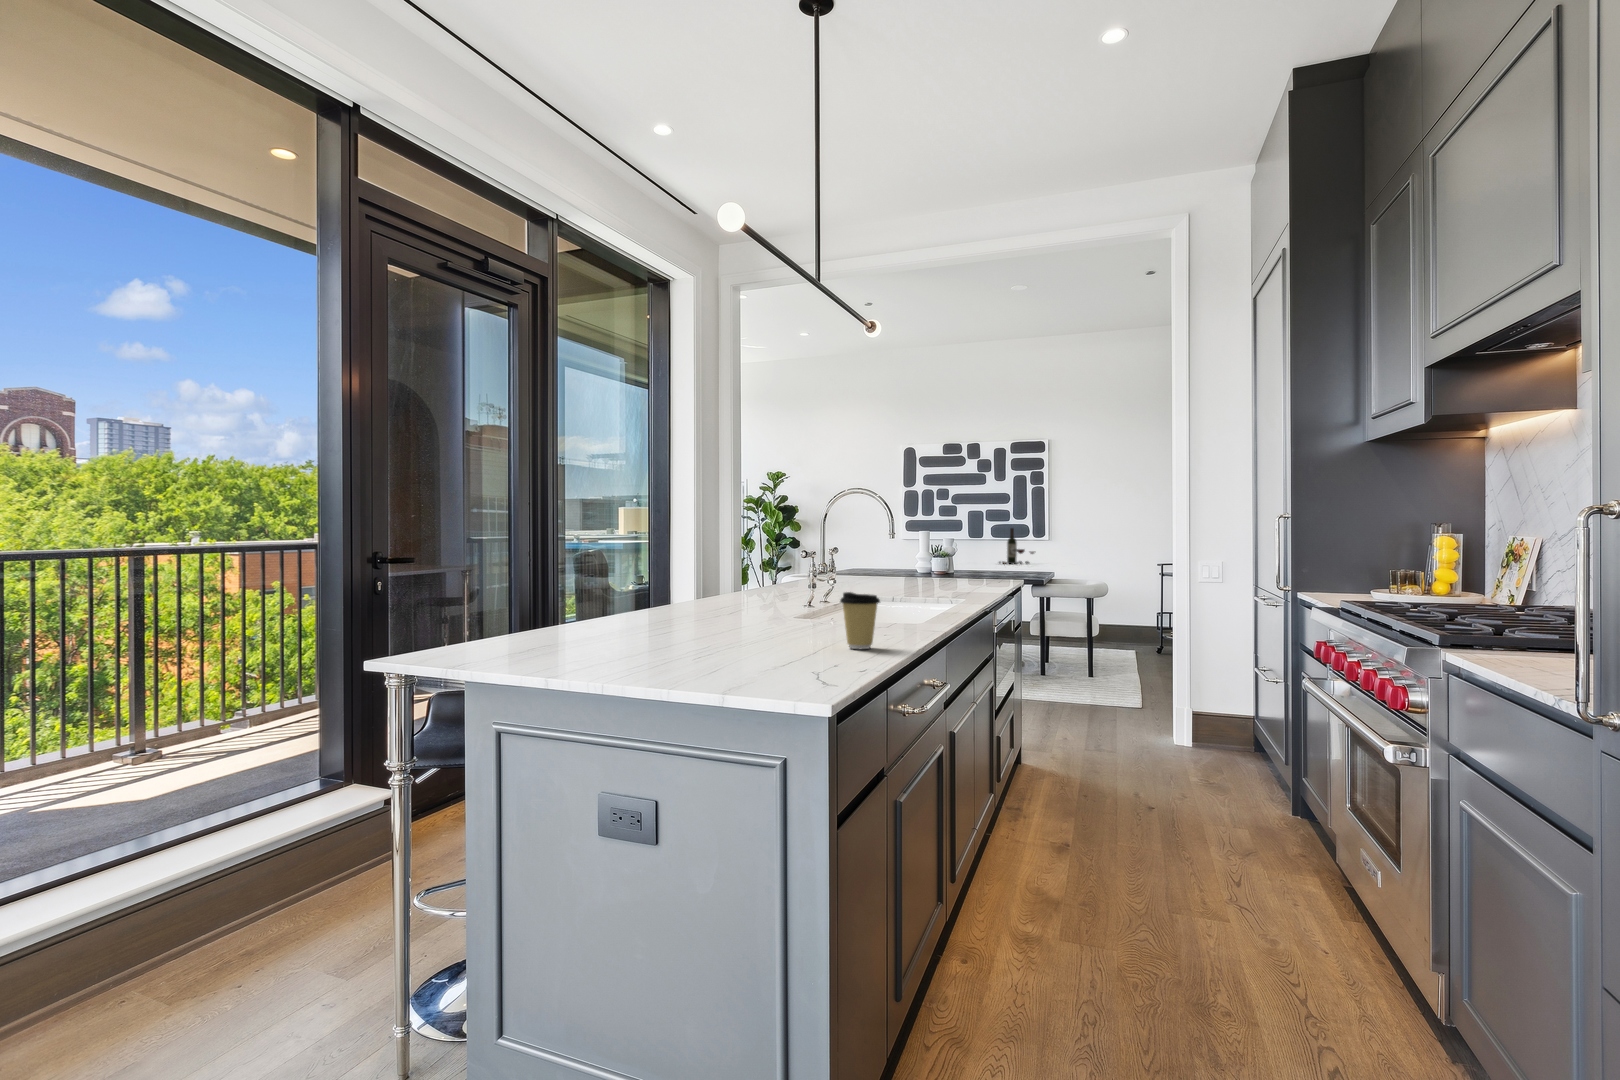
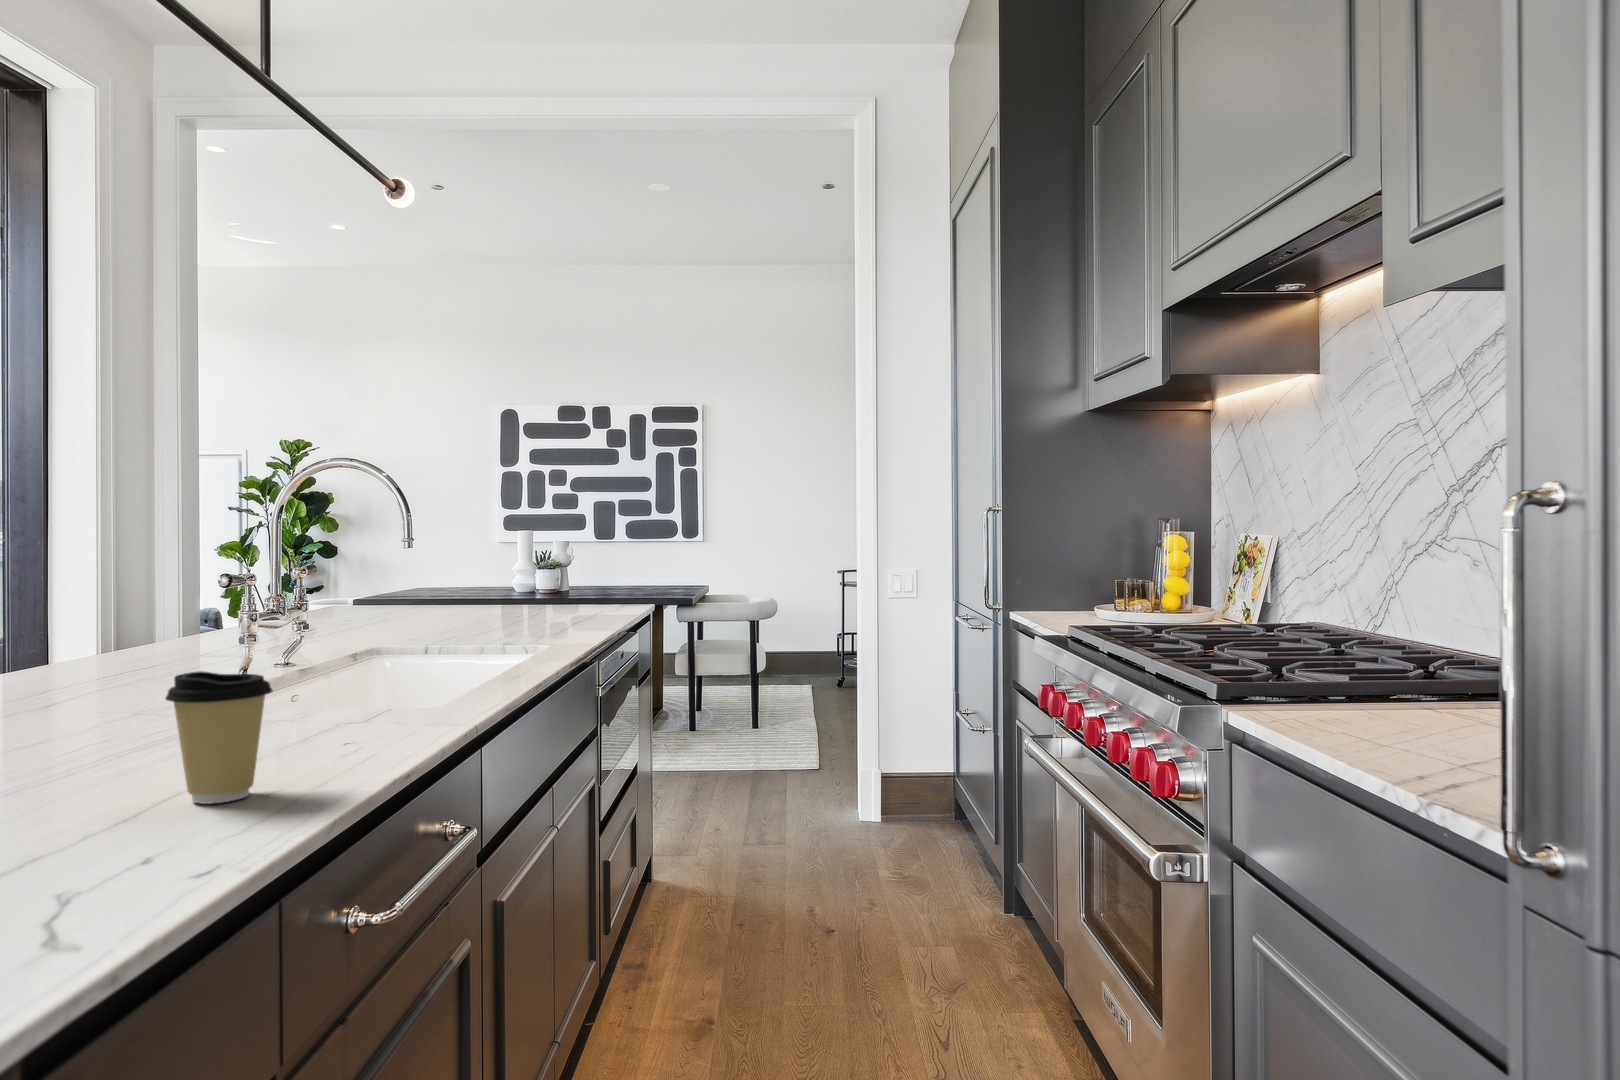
wine bottle: present [999,528,1034,564] -> none [636,526,687,575]

